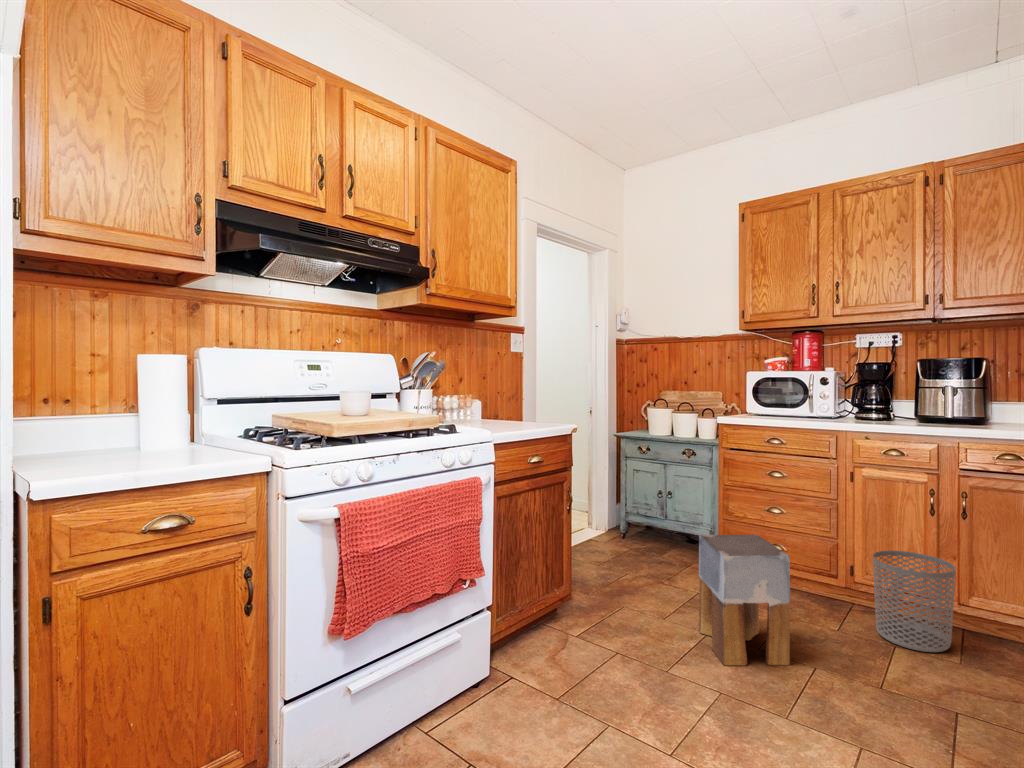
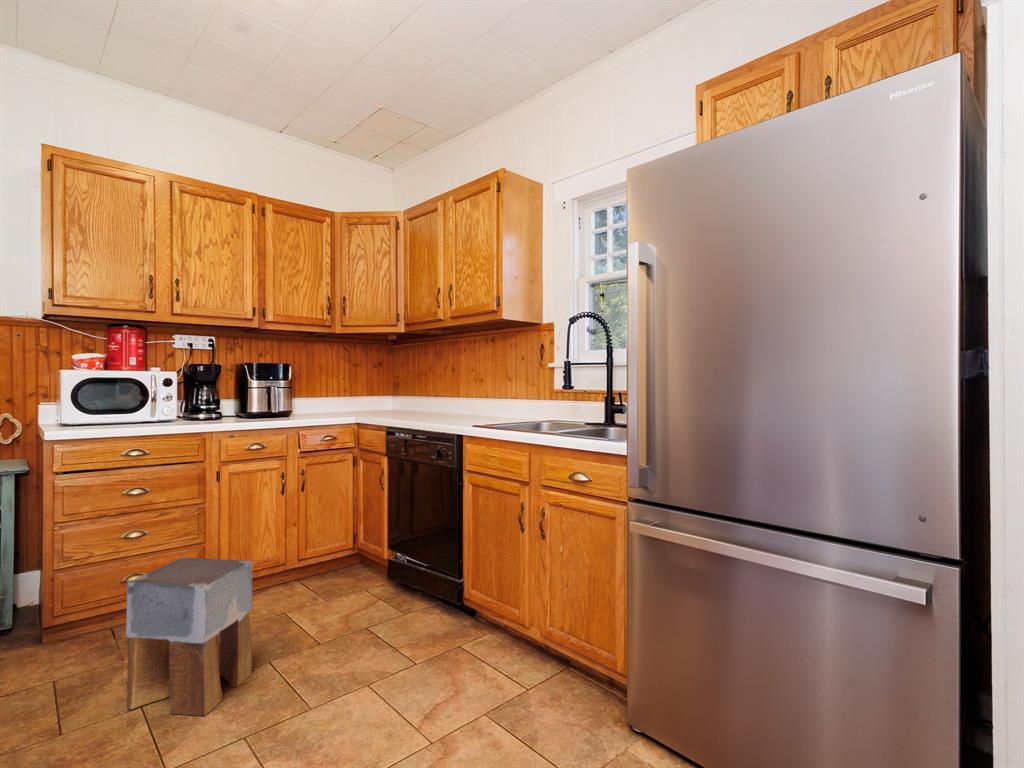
waste bin: present [873,550,956,652] -> none [257,528,319,613]

